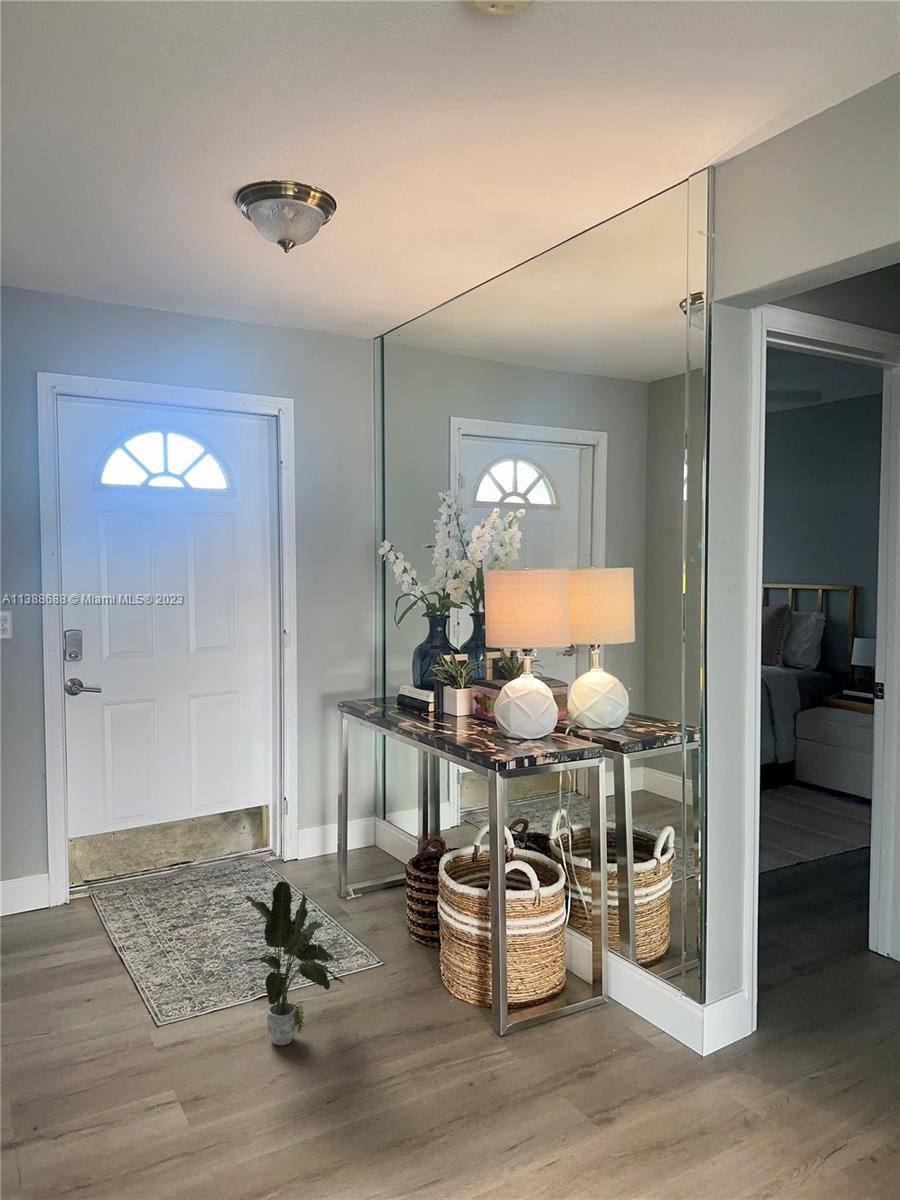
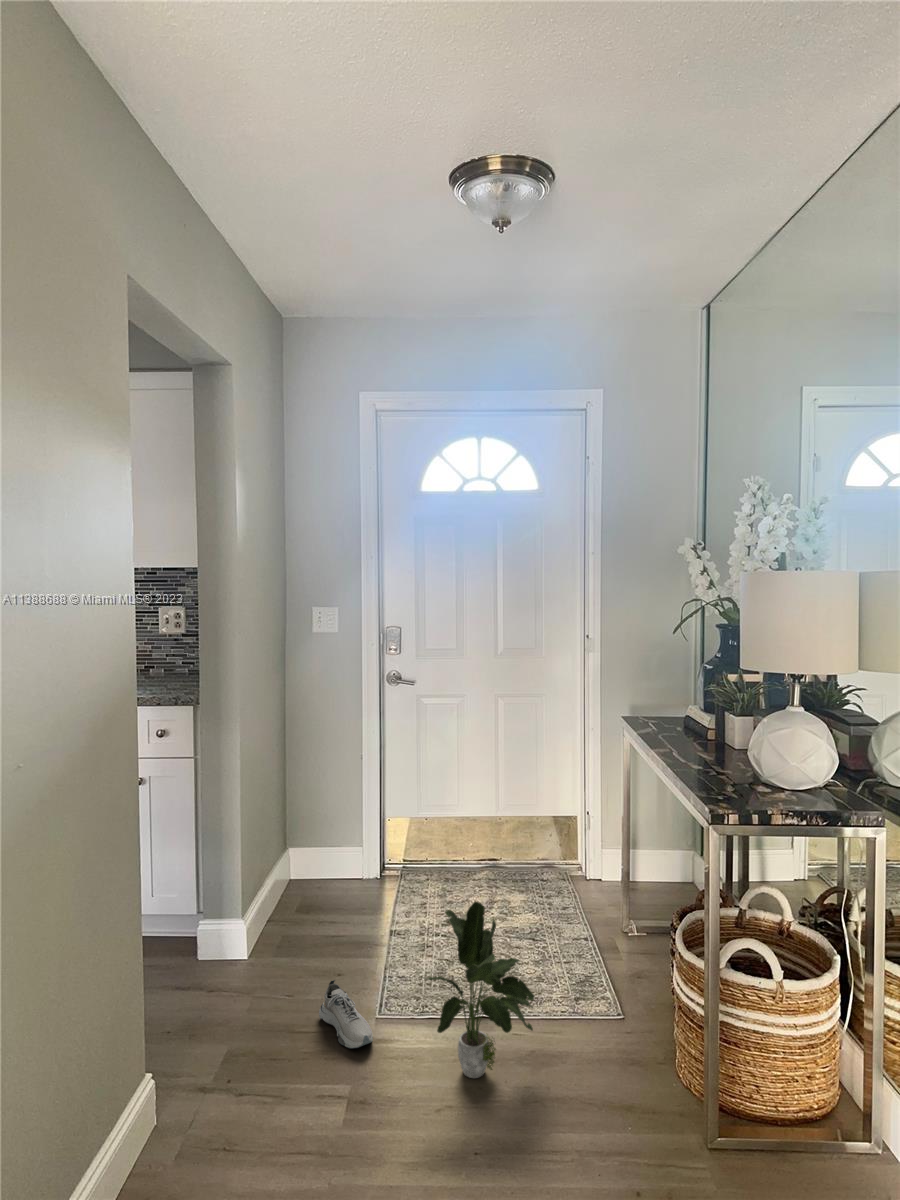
shoe: none [93,998,172,1058] -> present [319,980,373,1049]

